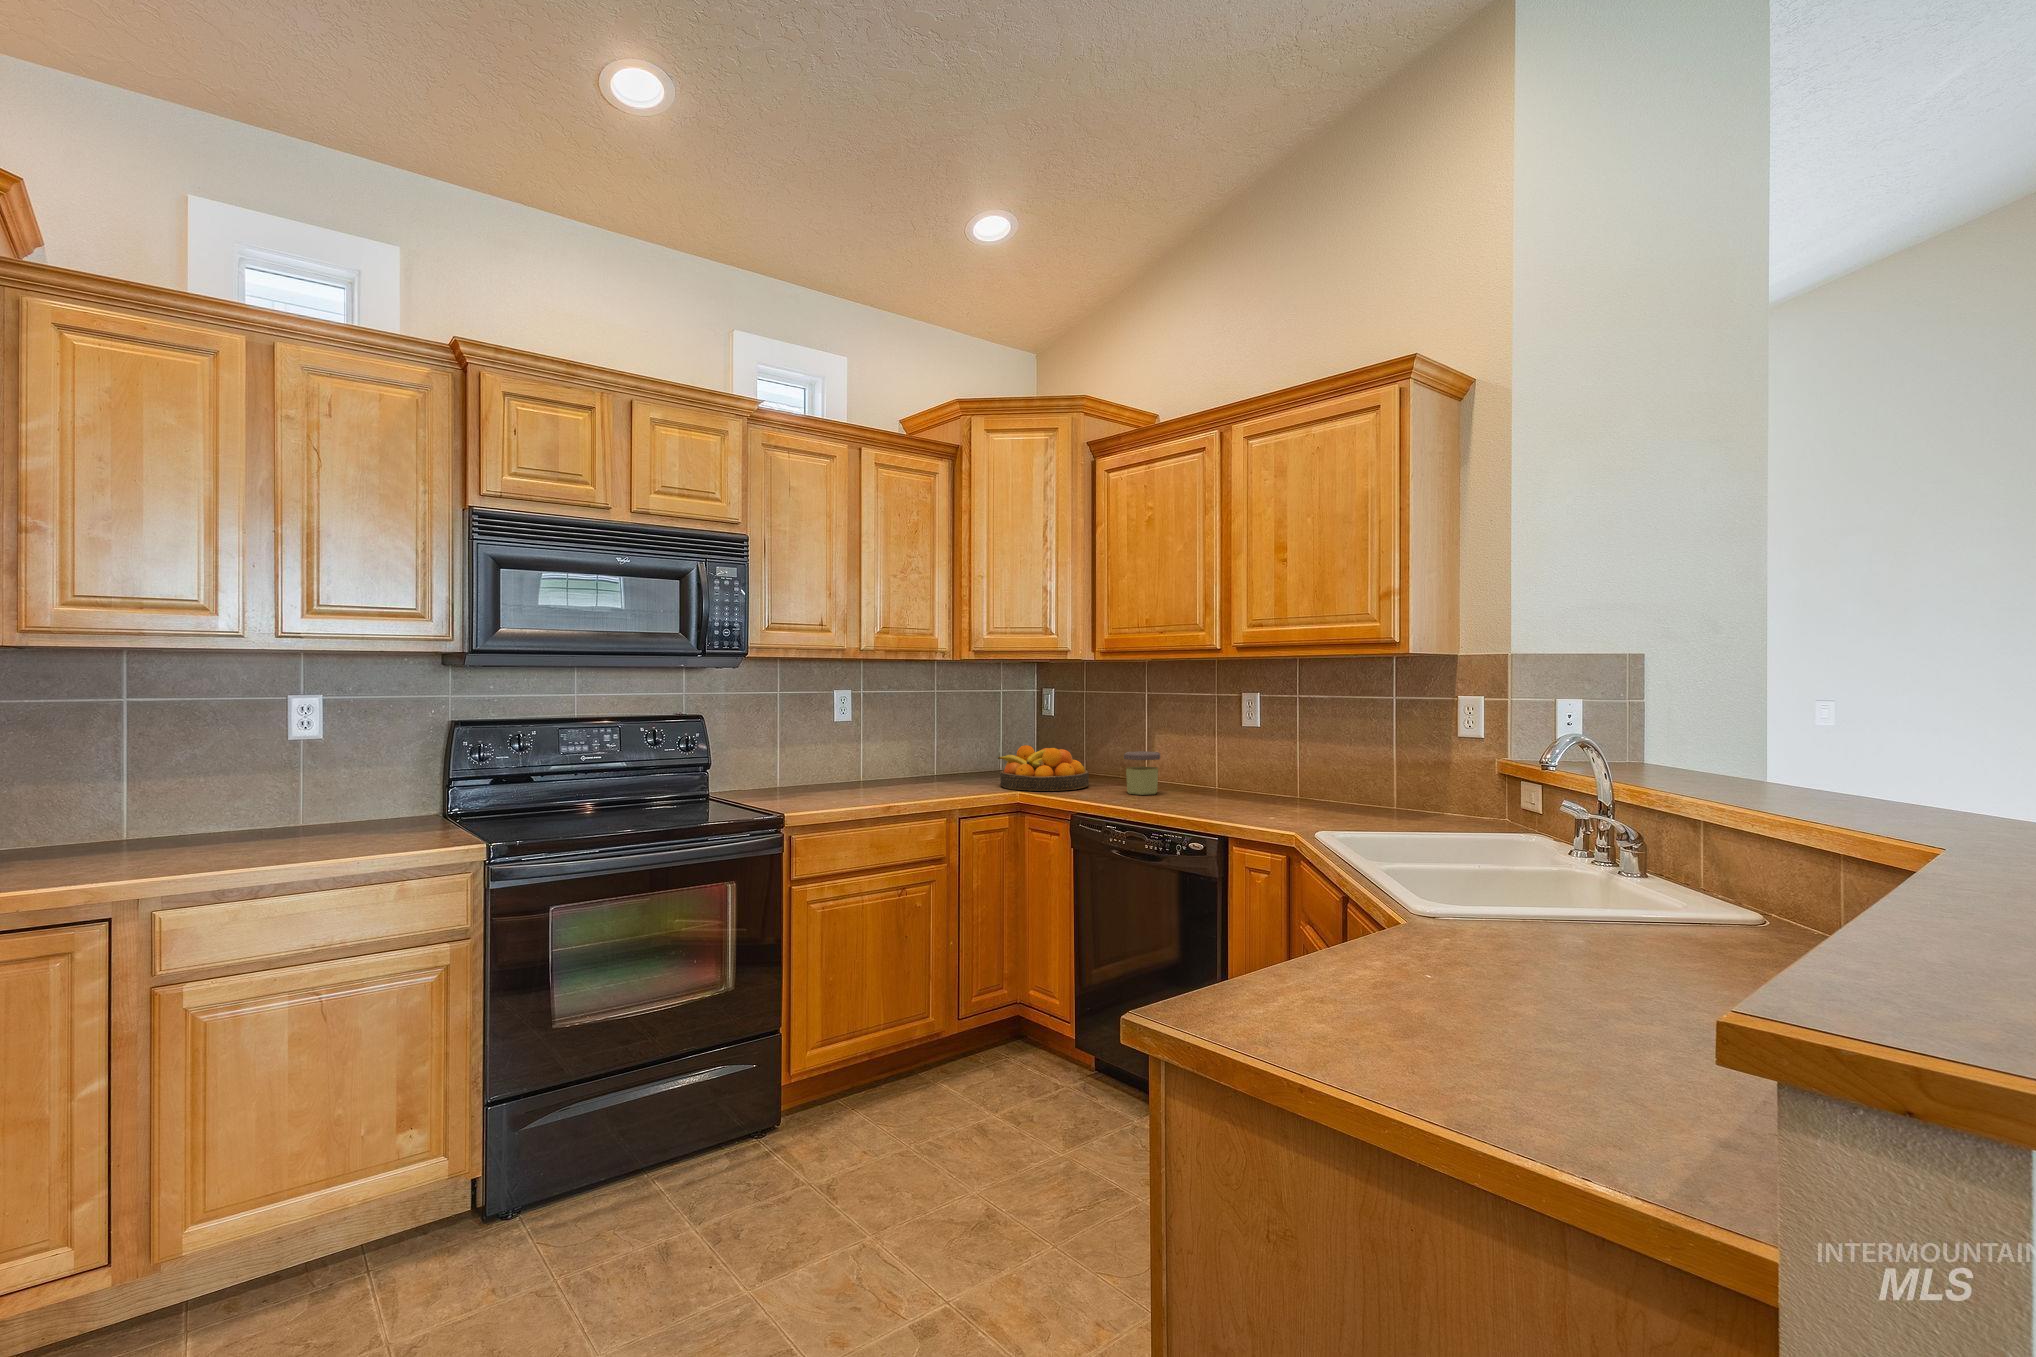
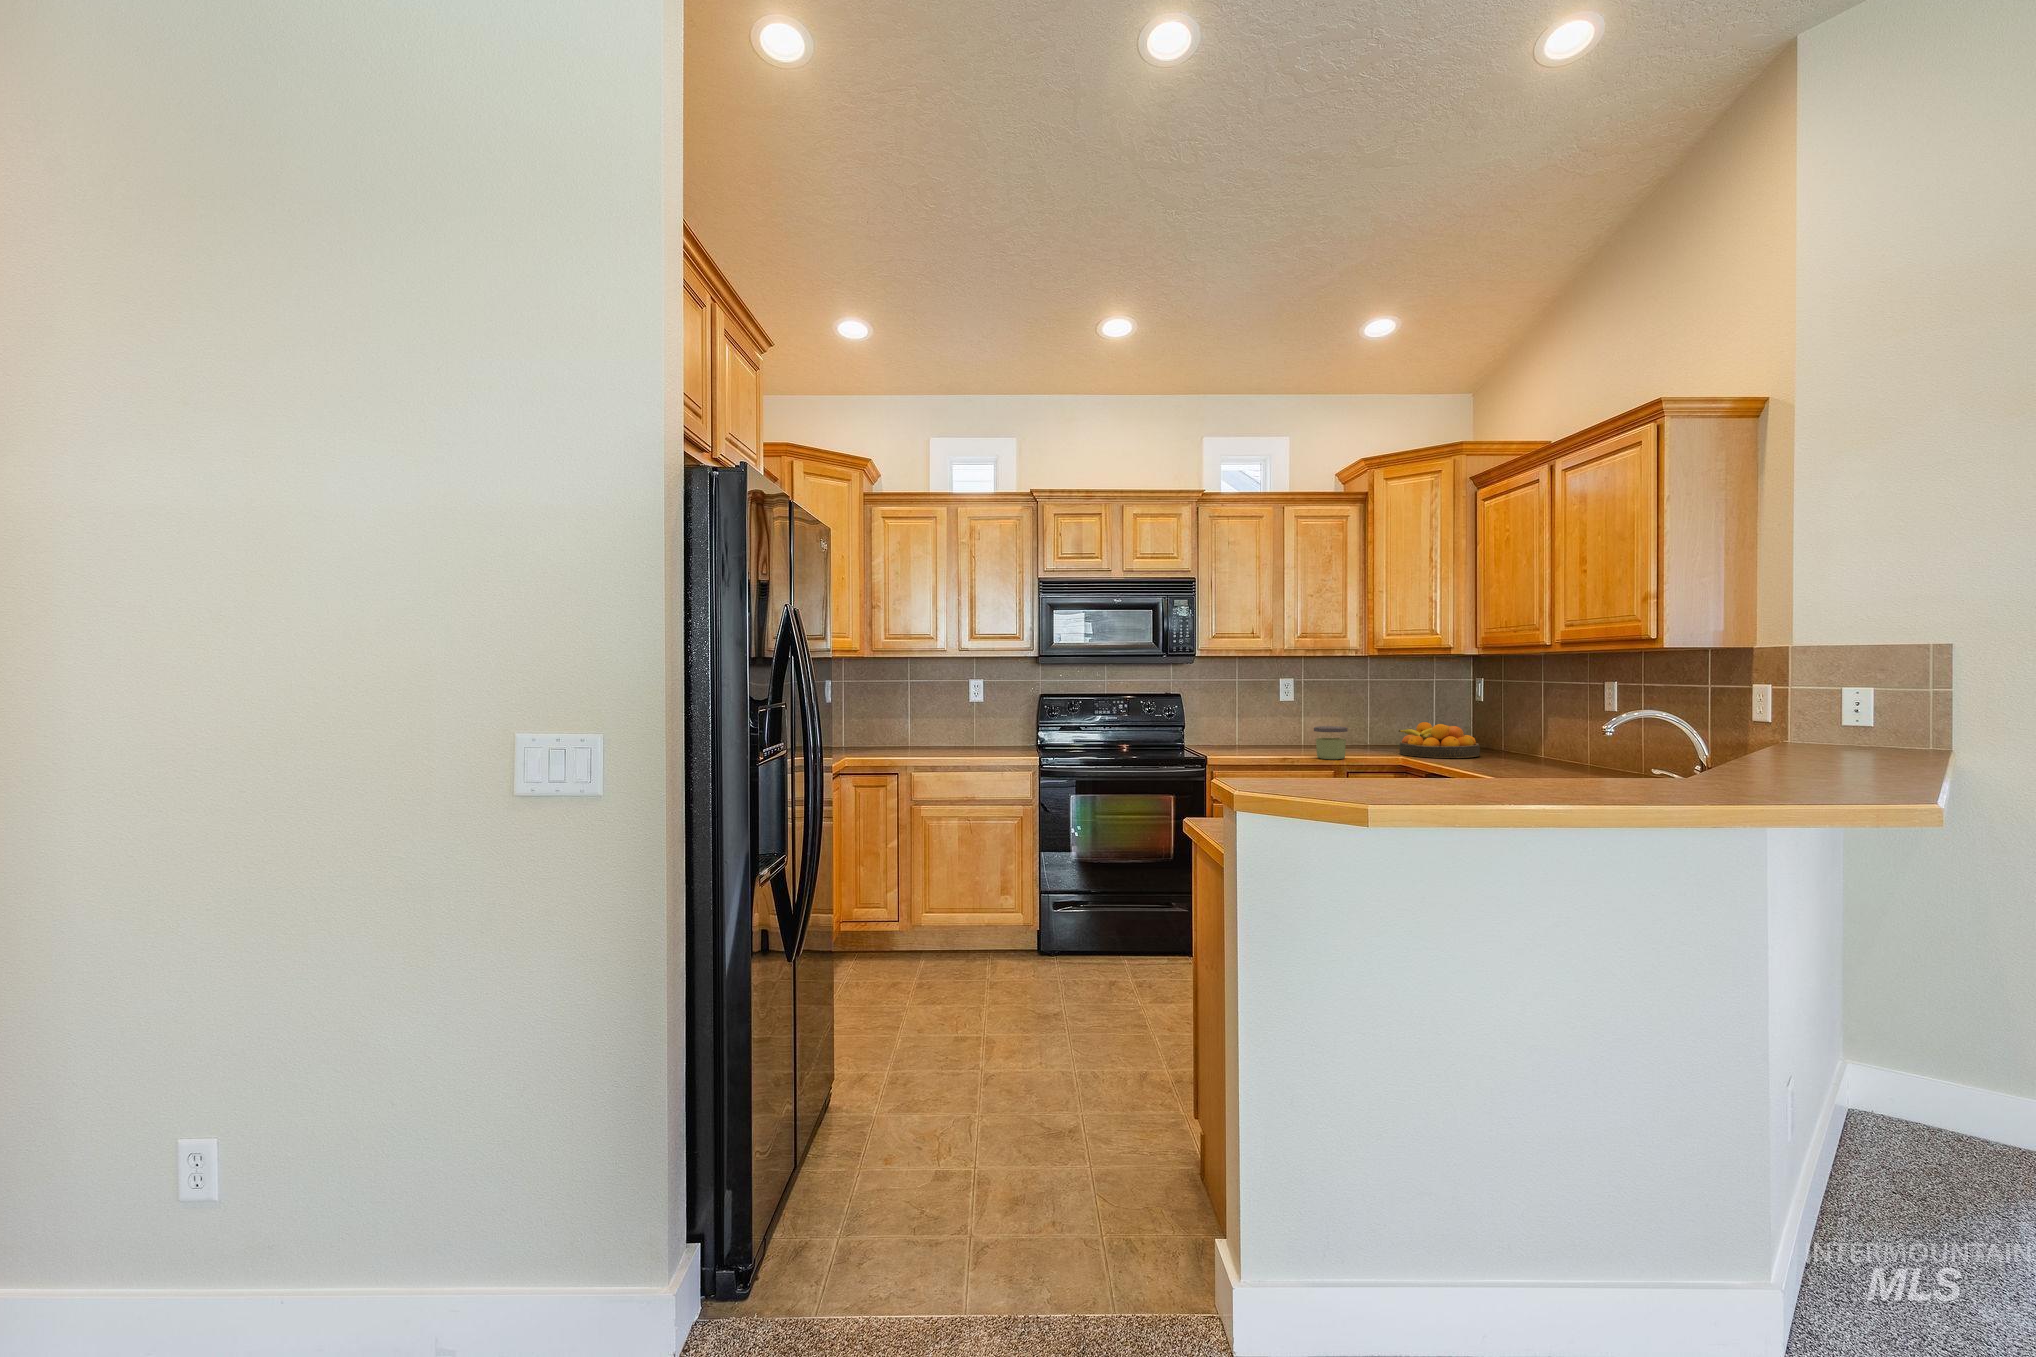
jar: present [1124,751,1160,795] -> present [1314,726,1348,759]

